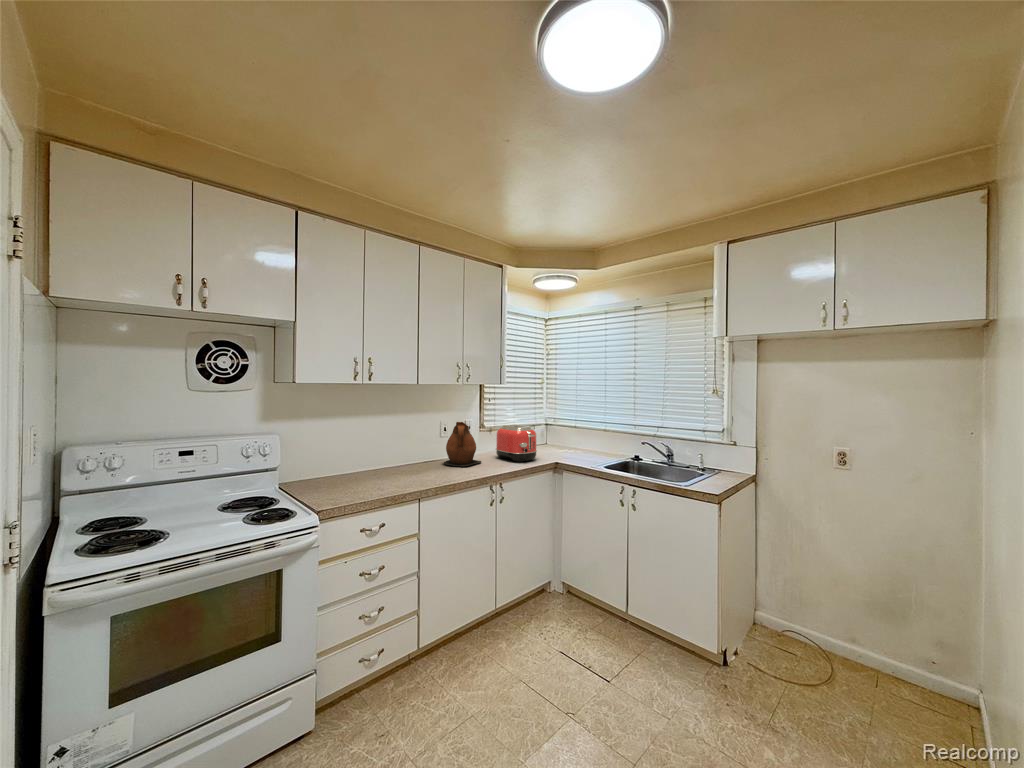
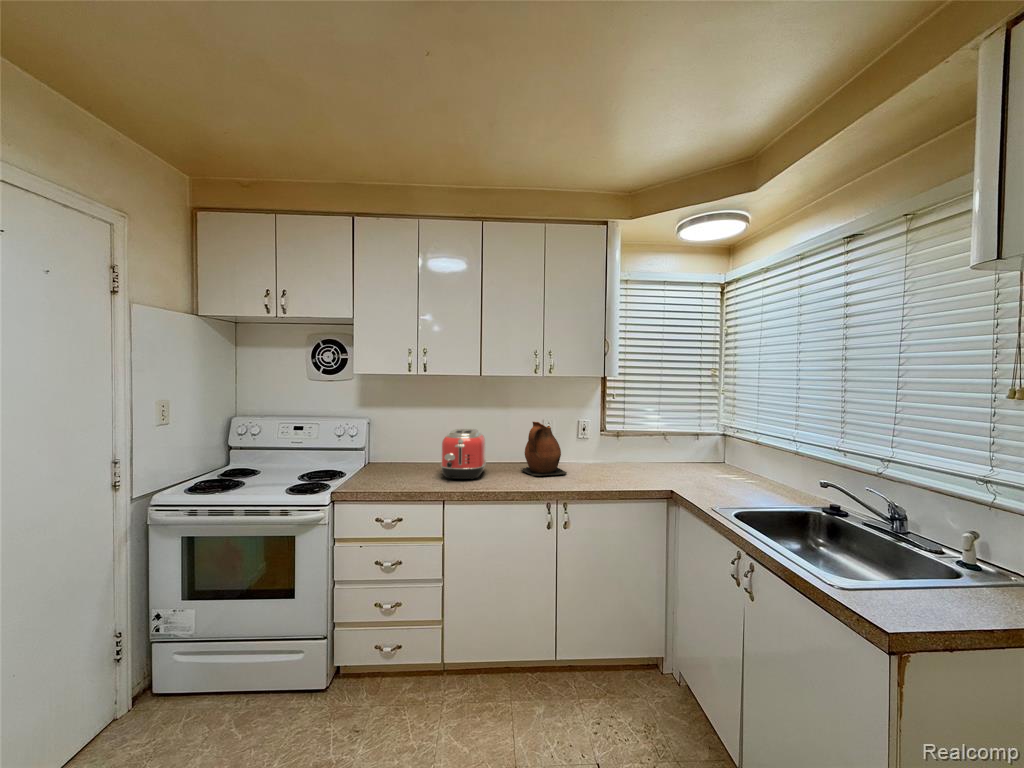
toaster: present [496,425,537,462] -> present [441,429,486,480]

